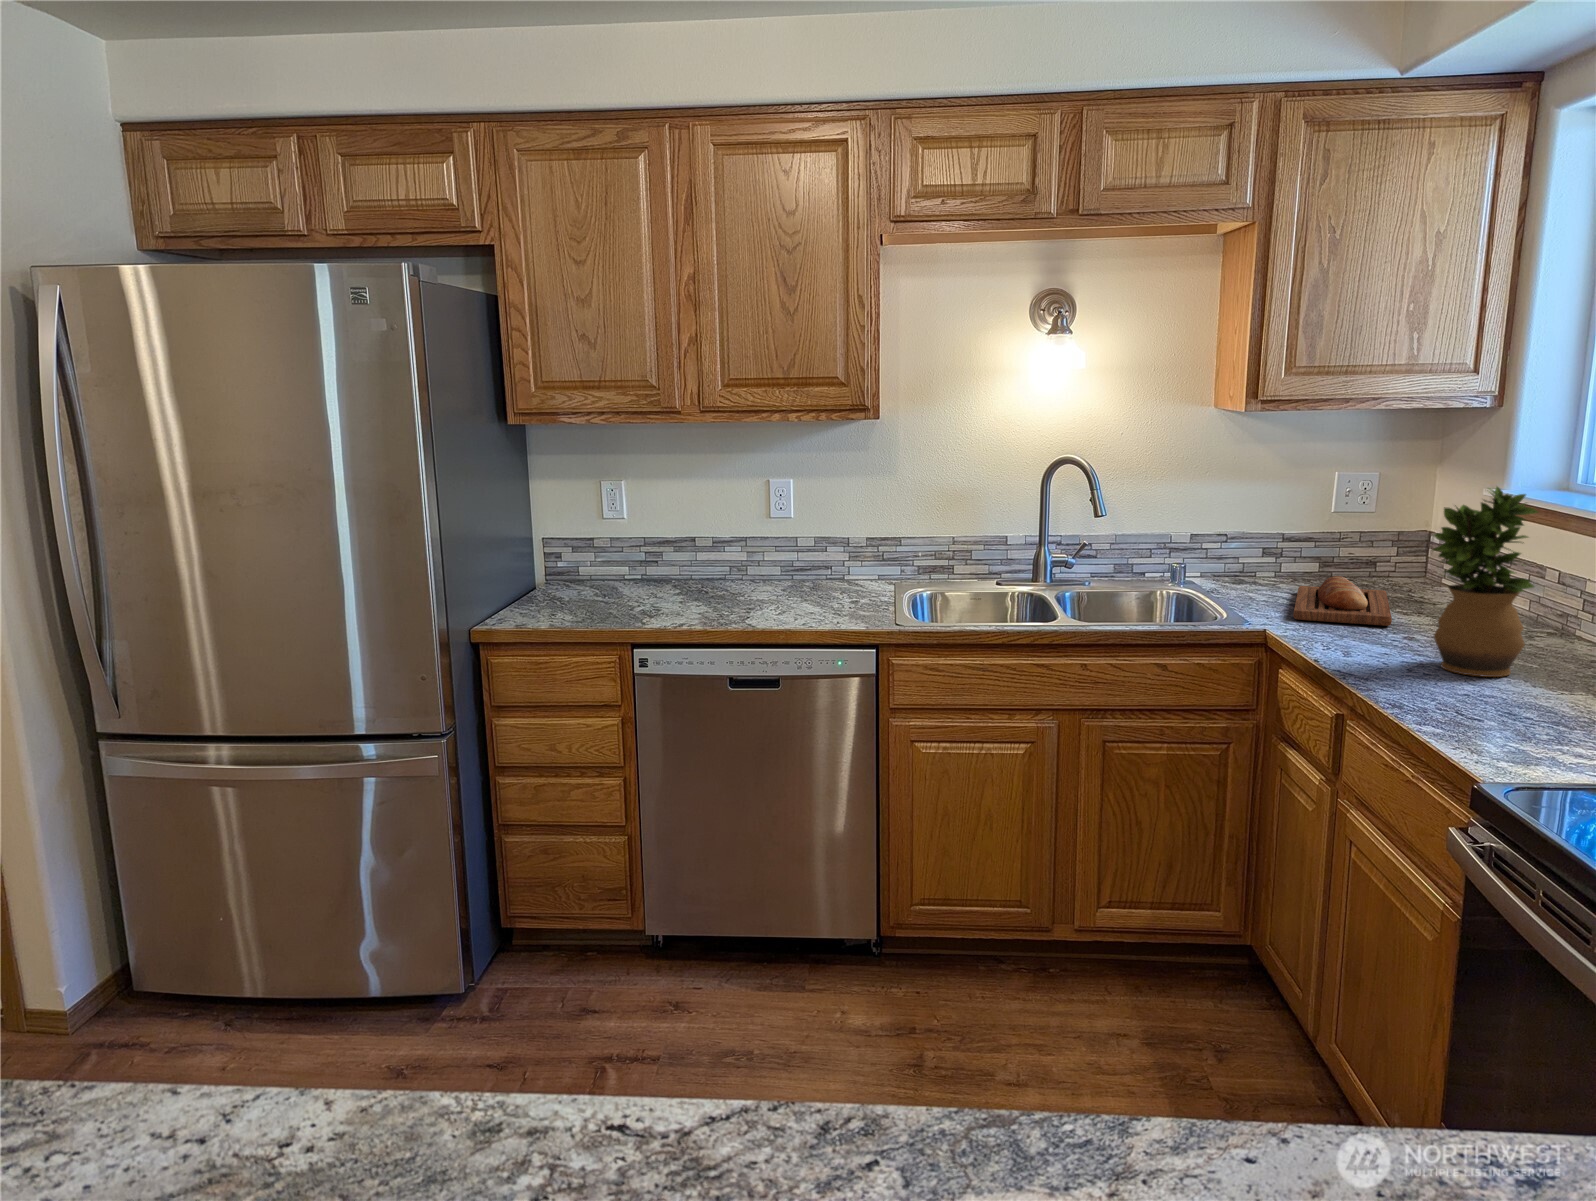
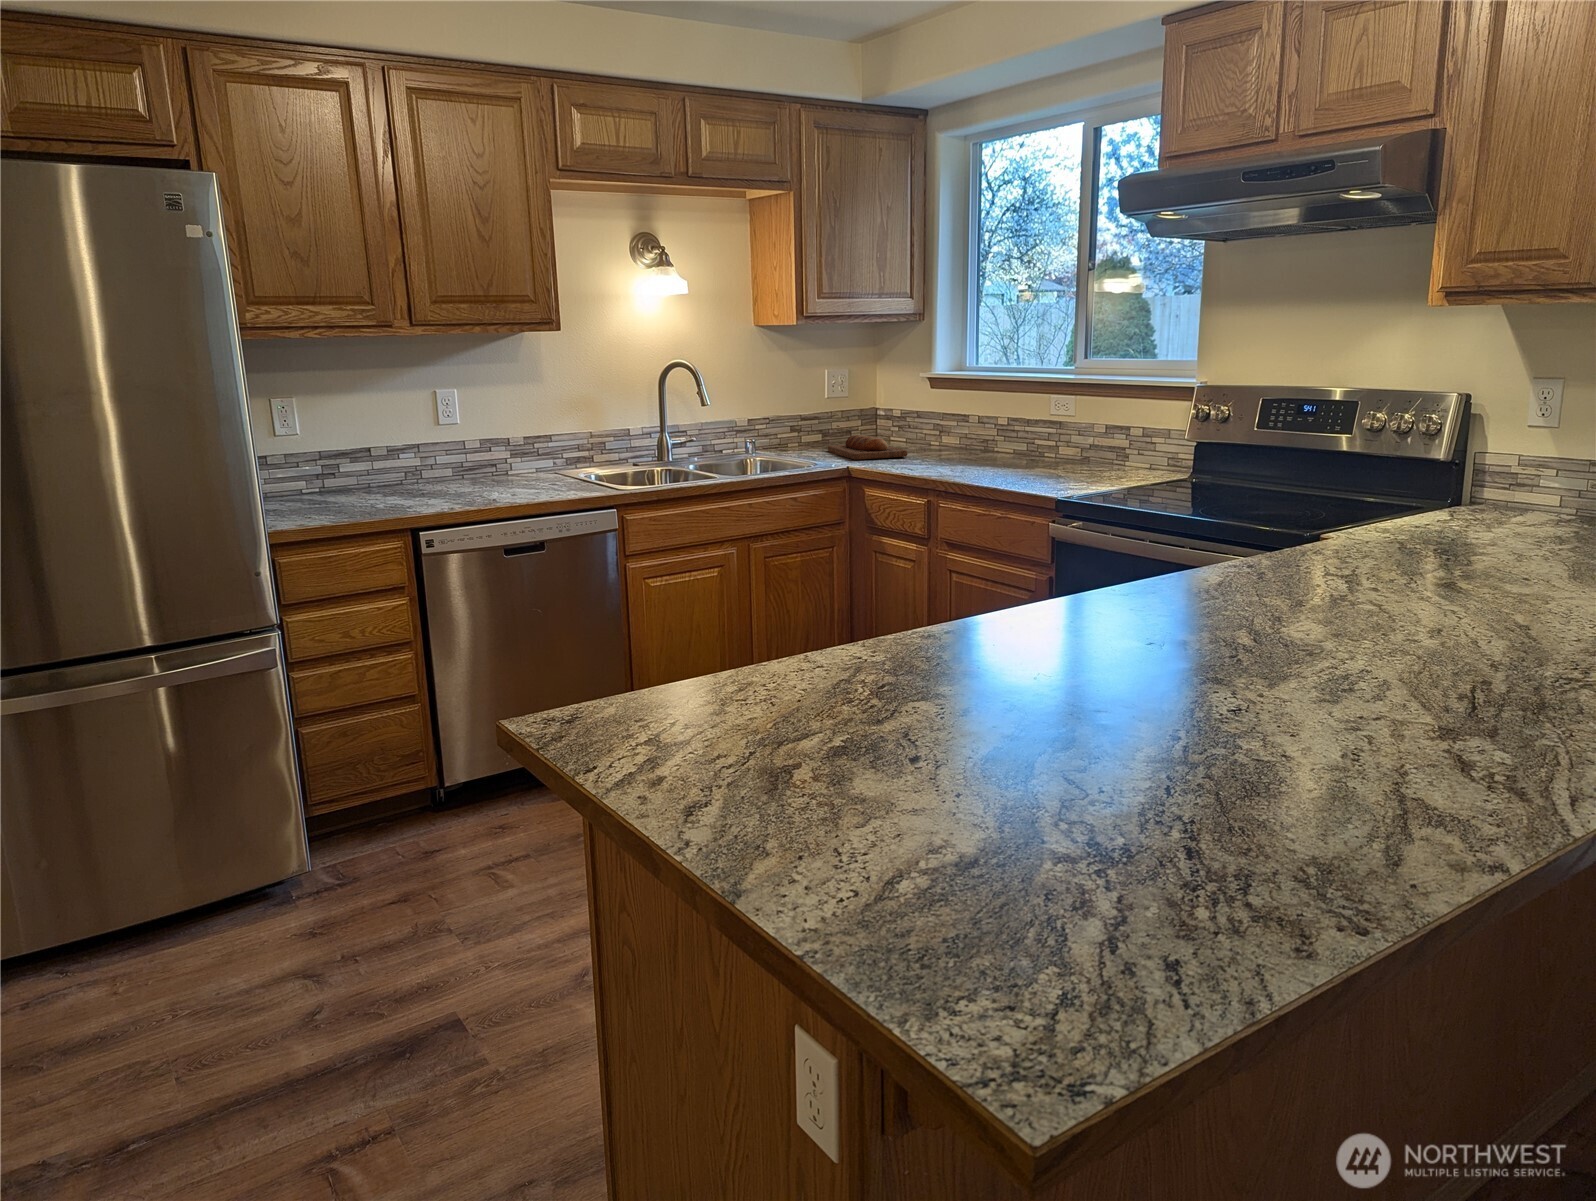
potted plant: present [1433,487,1538,677] -> none [948,357,1003,468]

